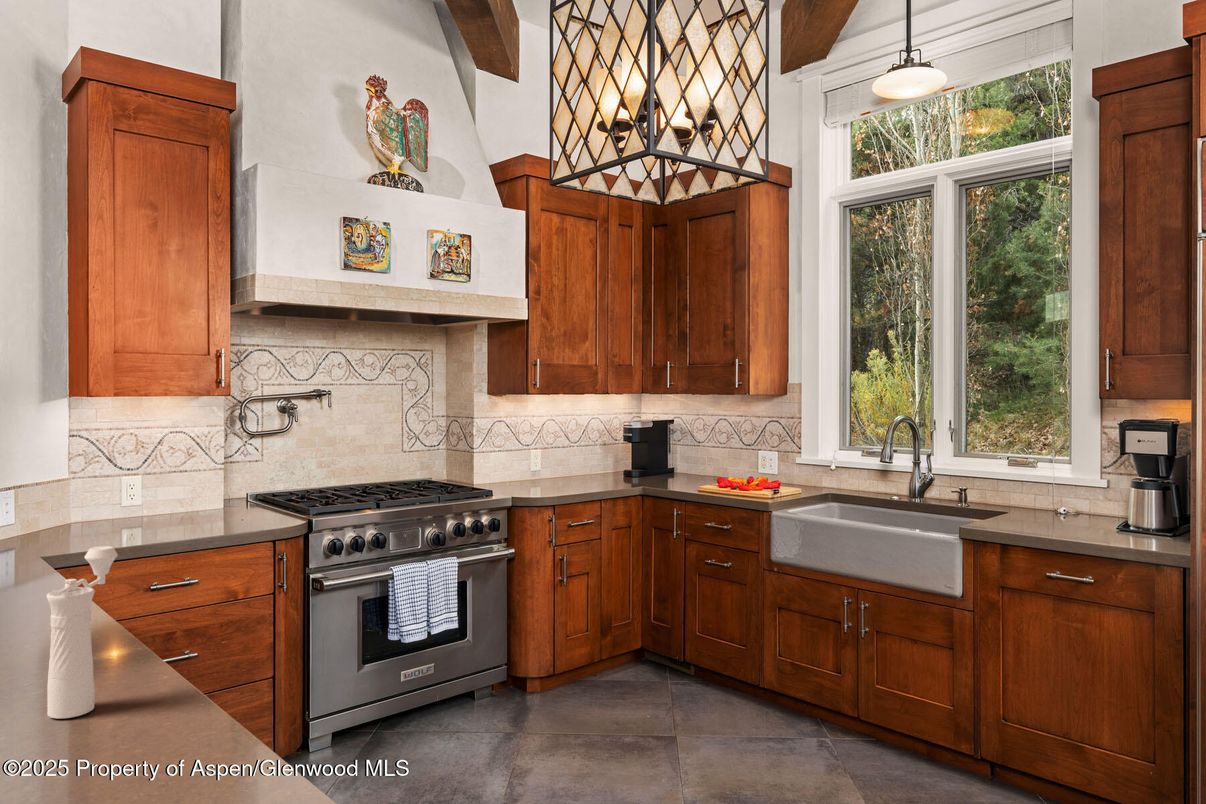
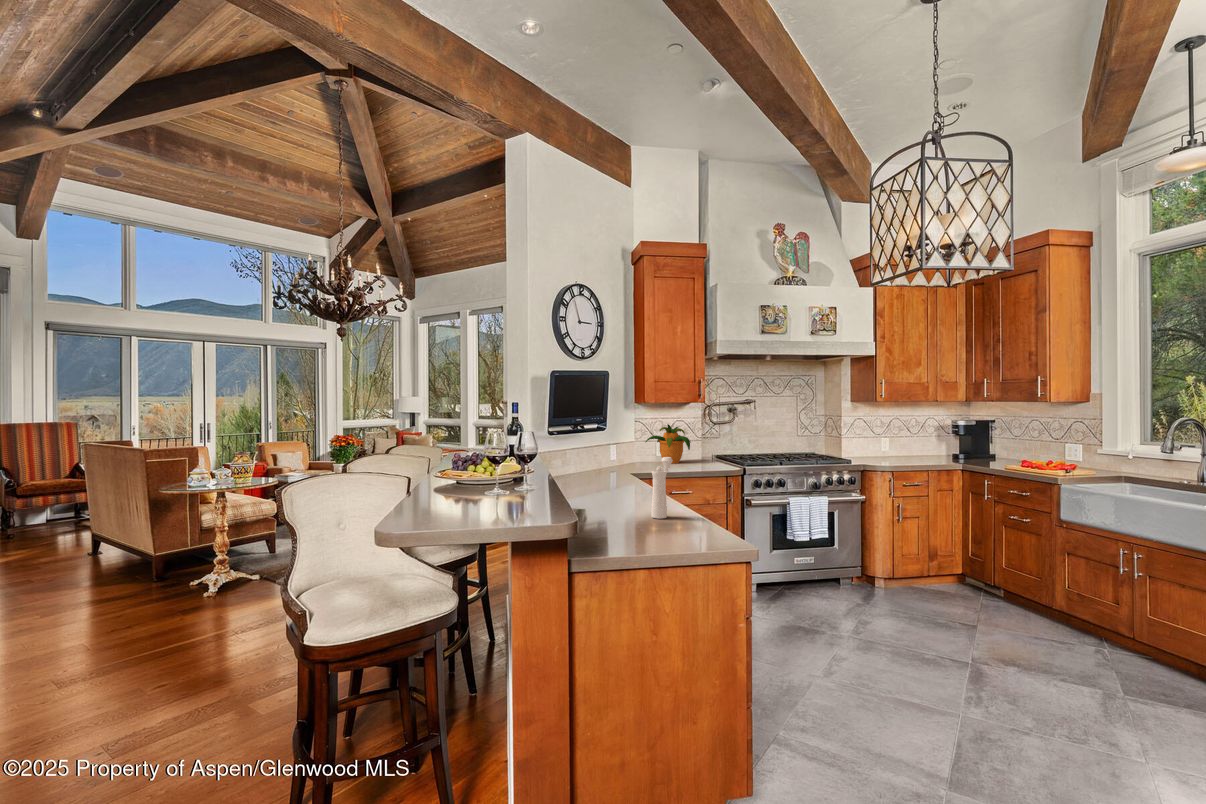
potted plant: none [93,441,204,522] -> present [646,424,691,463]

